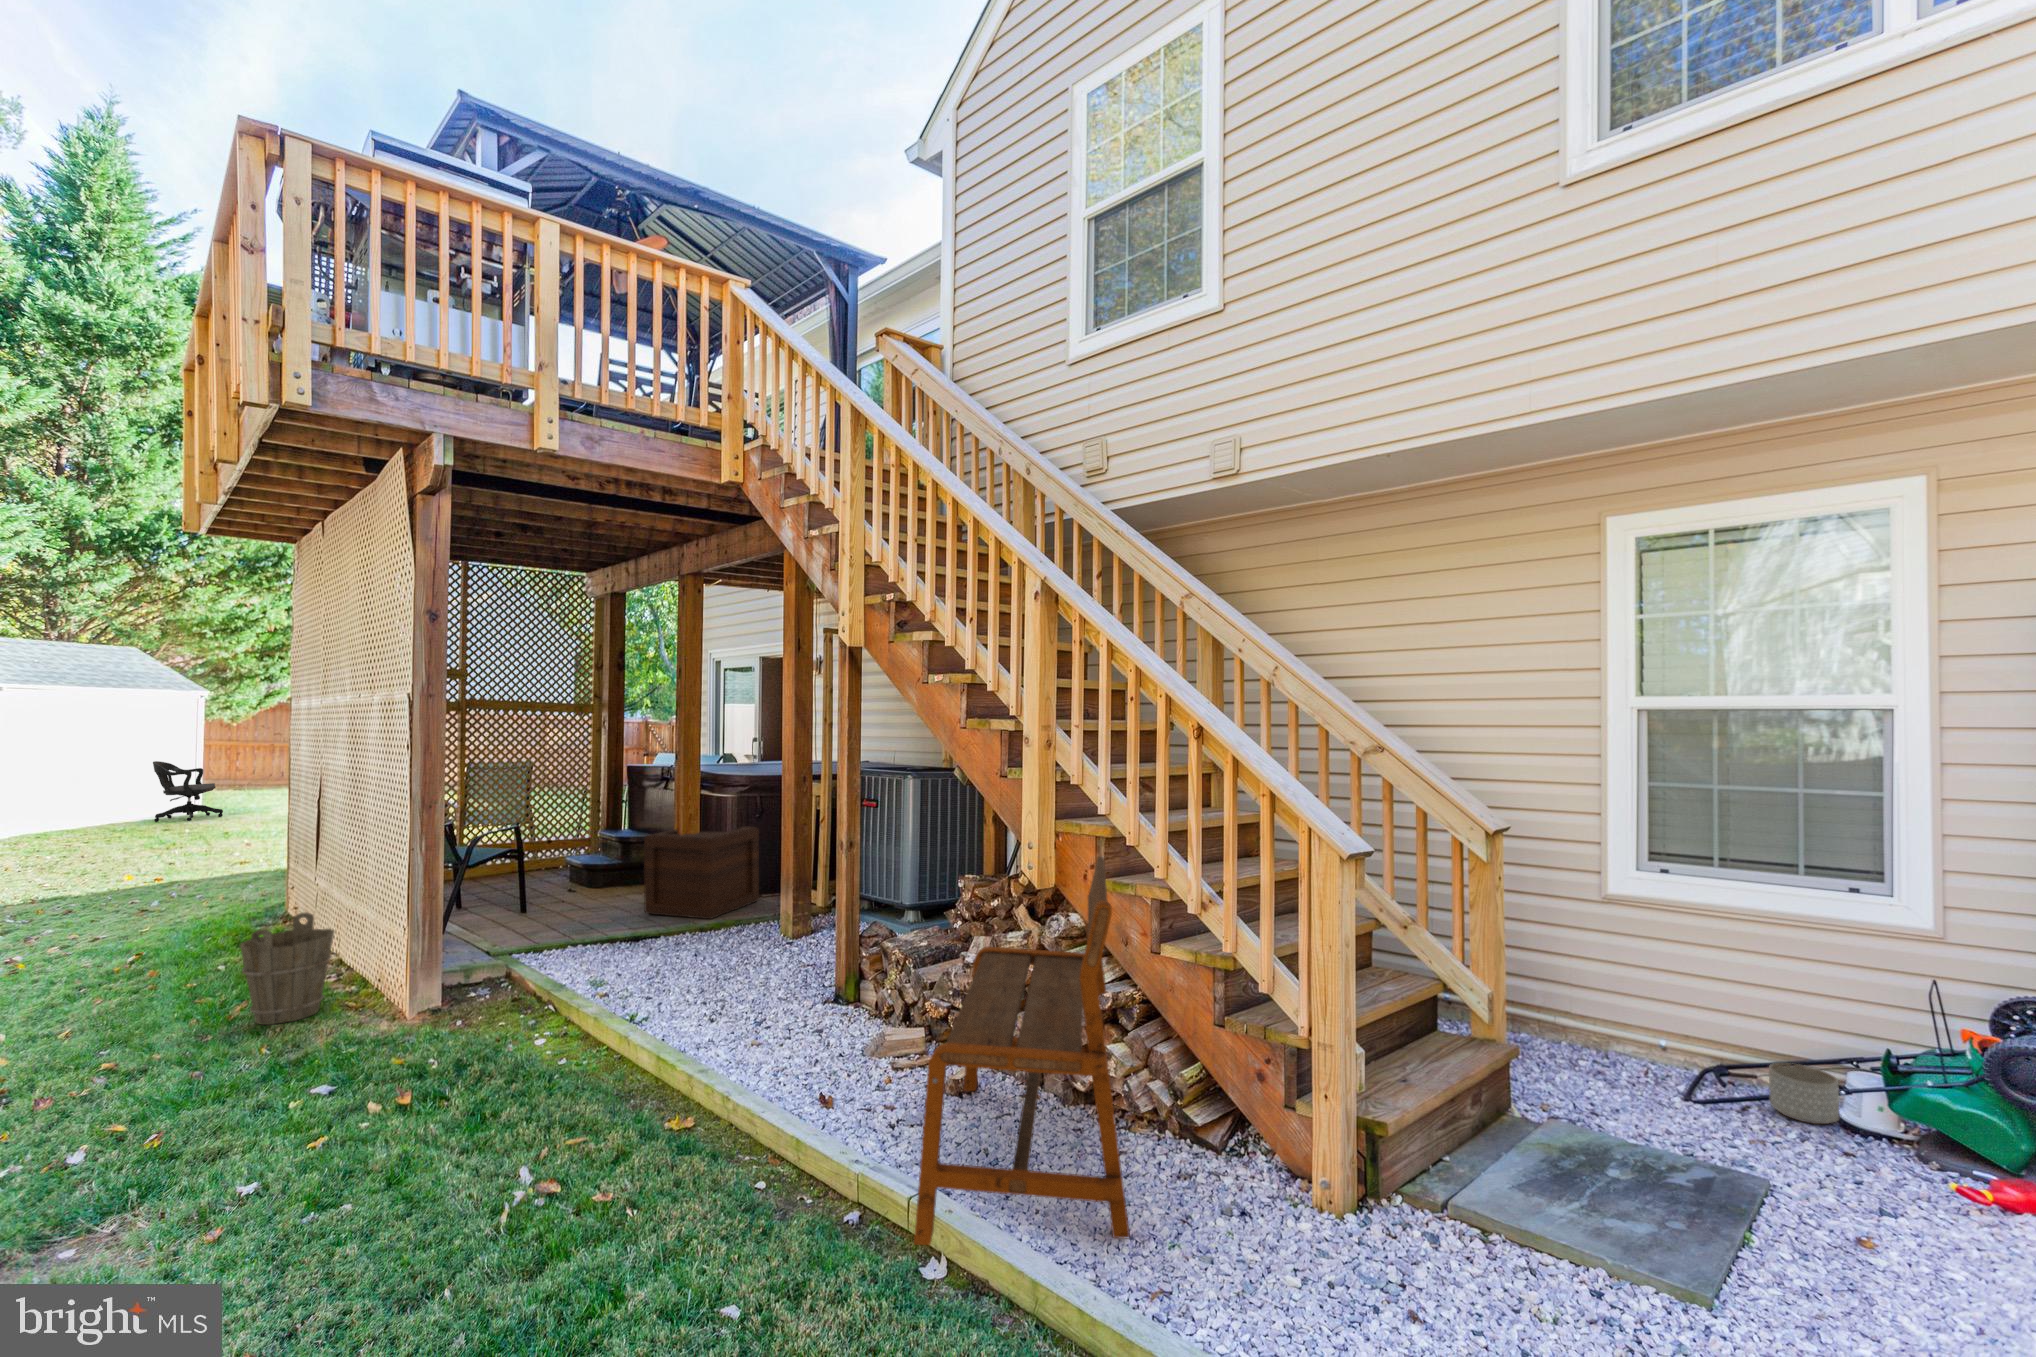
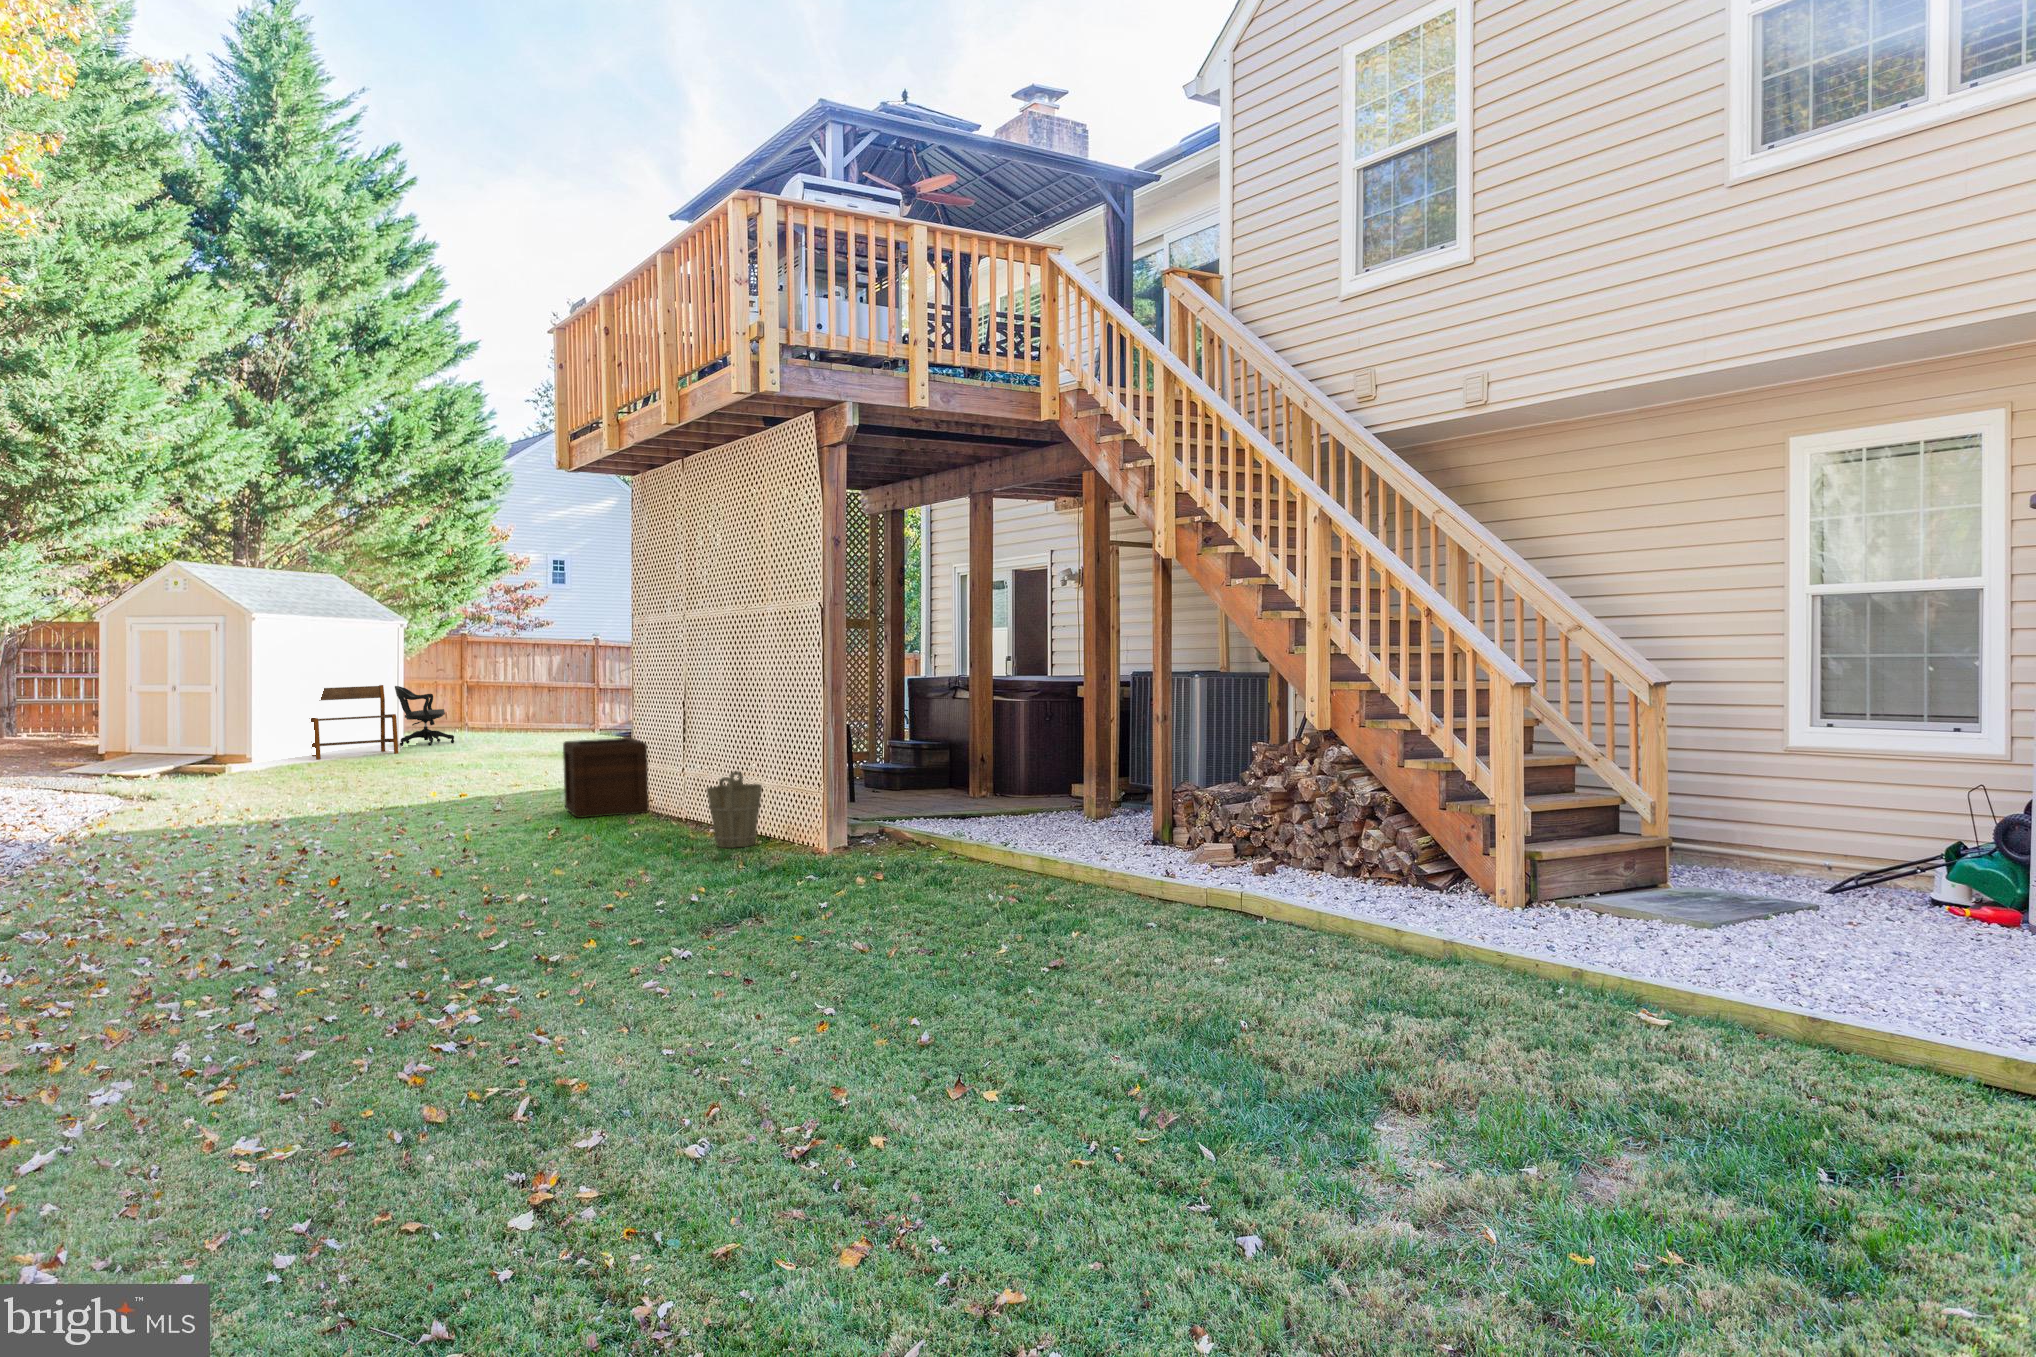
wooden crate: present [644,827,759,919] -> present [563,738,649,818]
bench: present [914,857,1130,1245] -> present [311,685,398,759]
planter: present [1769,1063,1839,1124] -> none [1872,857,1918,893]

